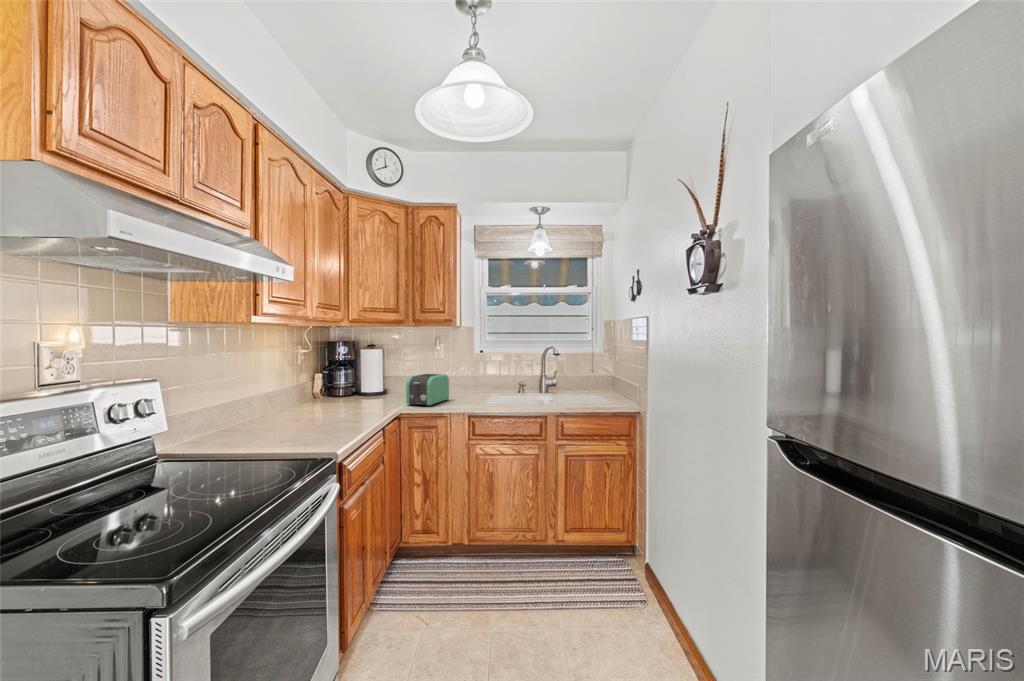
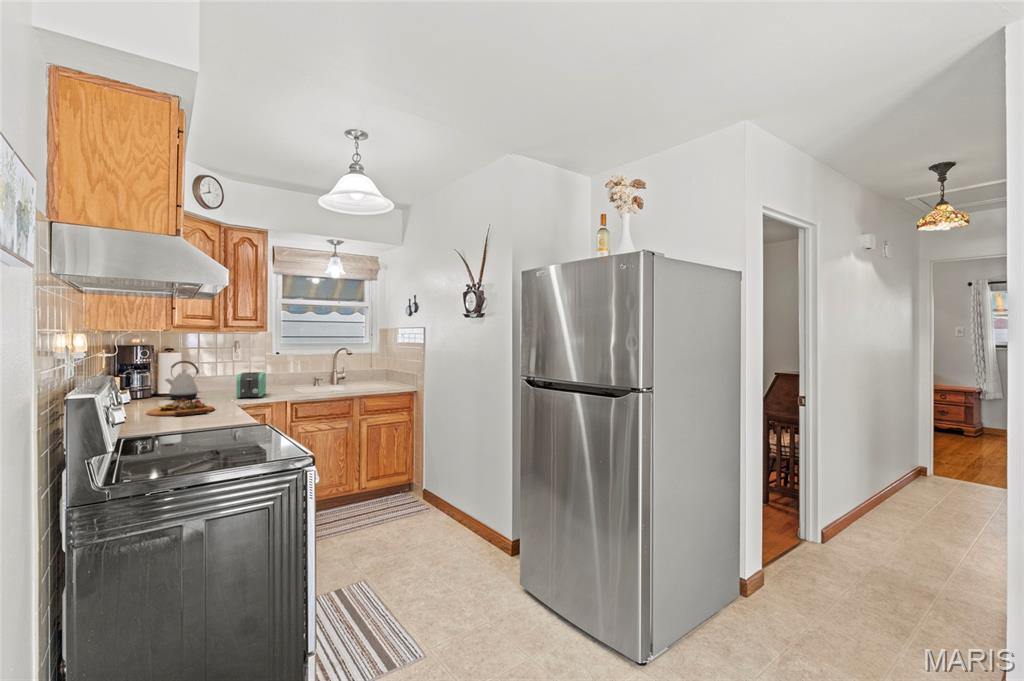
kettle: none [348,359,379,402] -> present [165,361,200,400]
cutting board: none [278,405,351,429] -> present [146,398,215,416]

